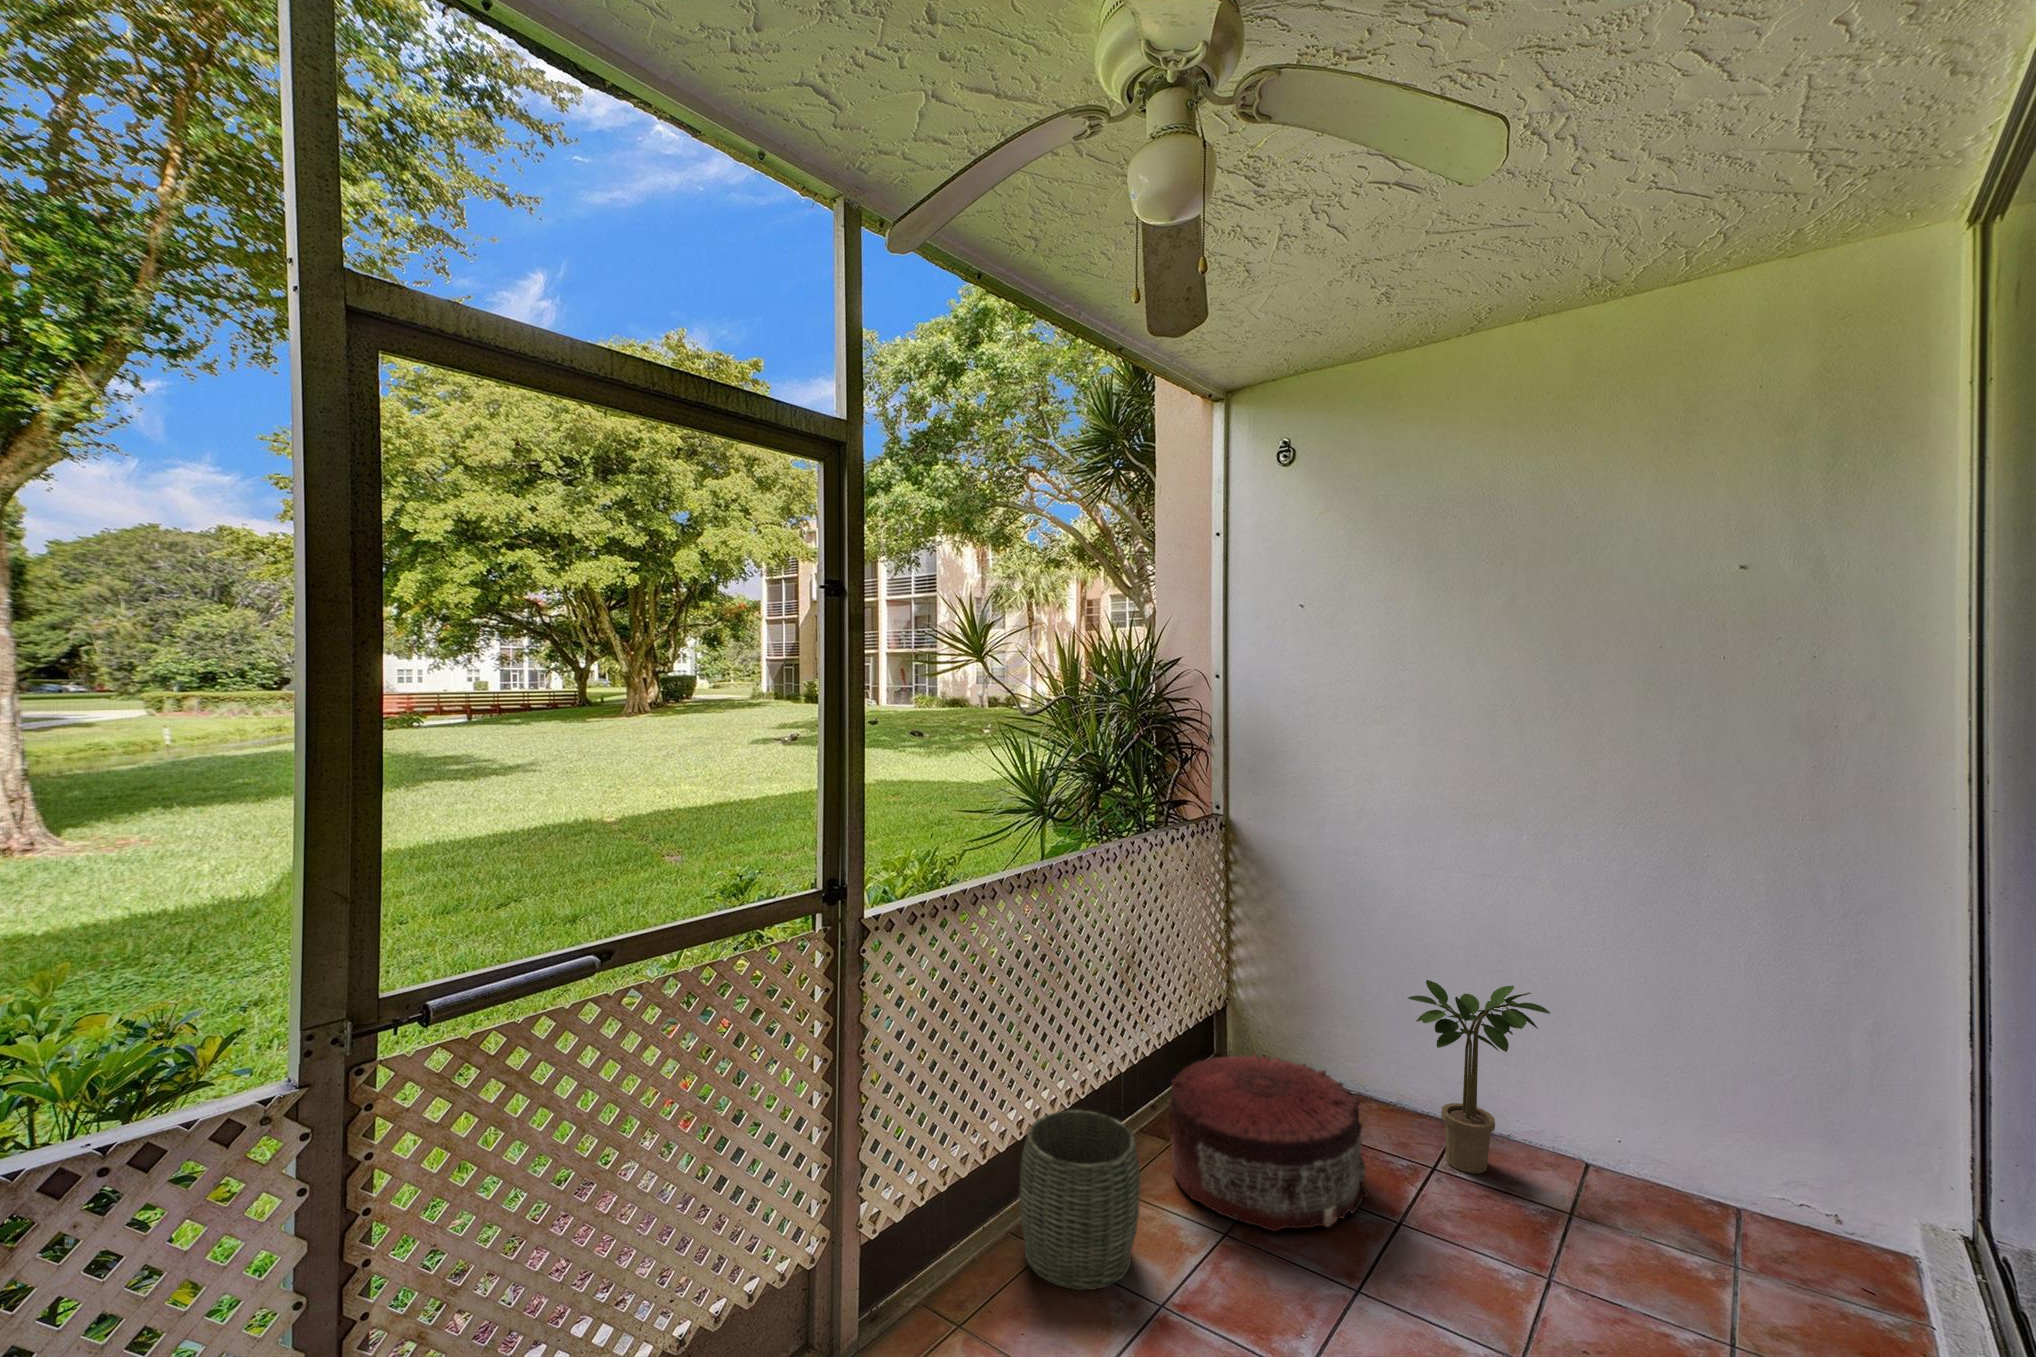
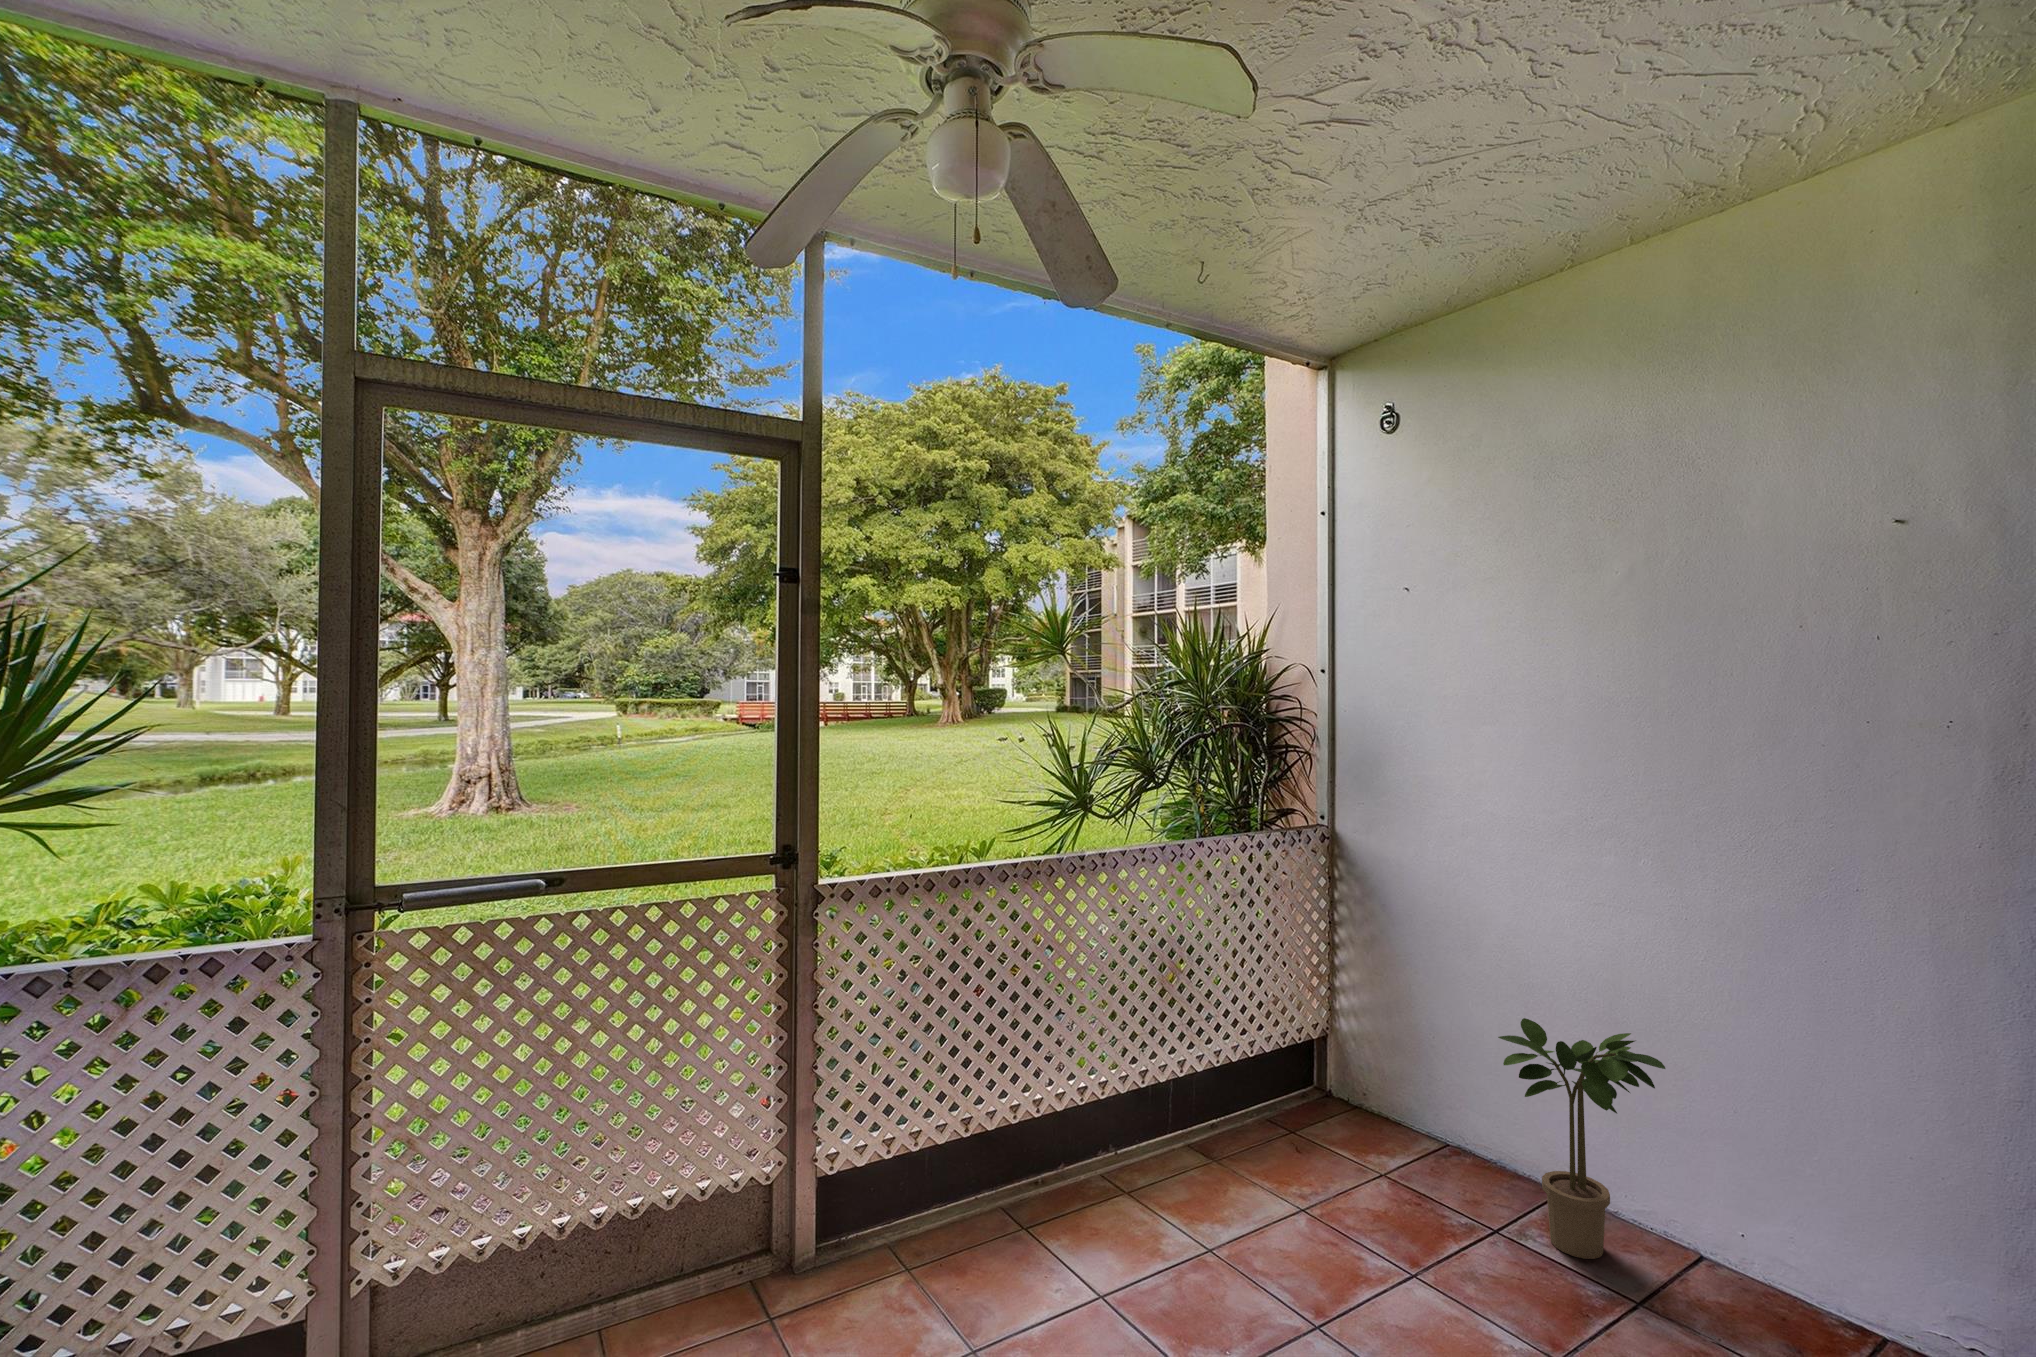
pouf: present [1168,1054,1368,1232] -> none [1198,1080,1412,1272]
woven basket: present [1020,1110,1140,1290] -> none [1000,1099,1118,1274]

